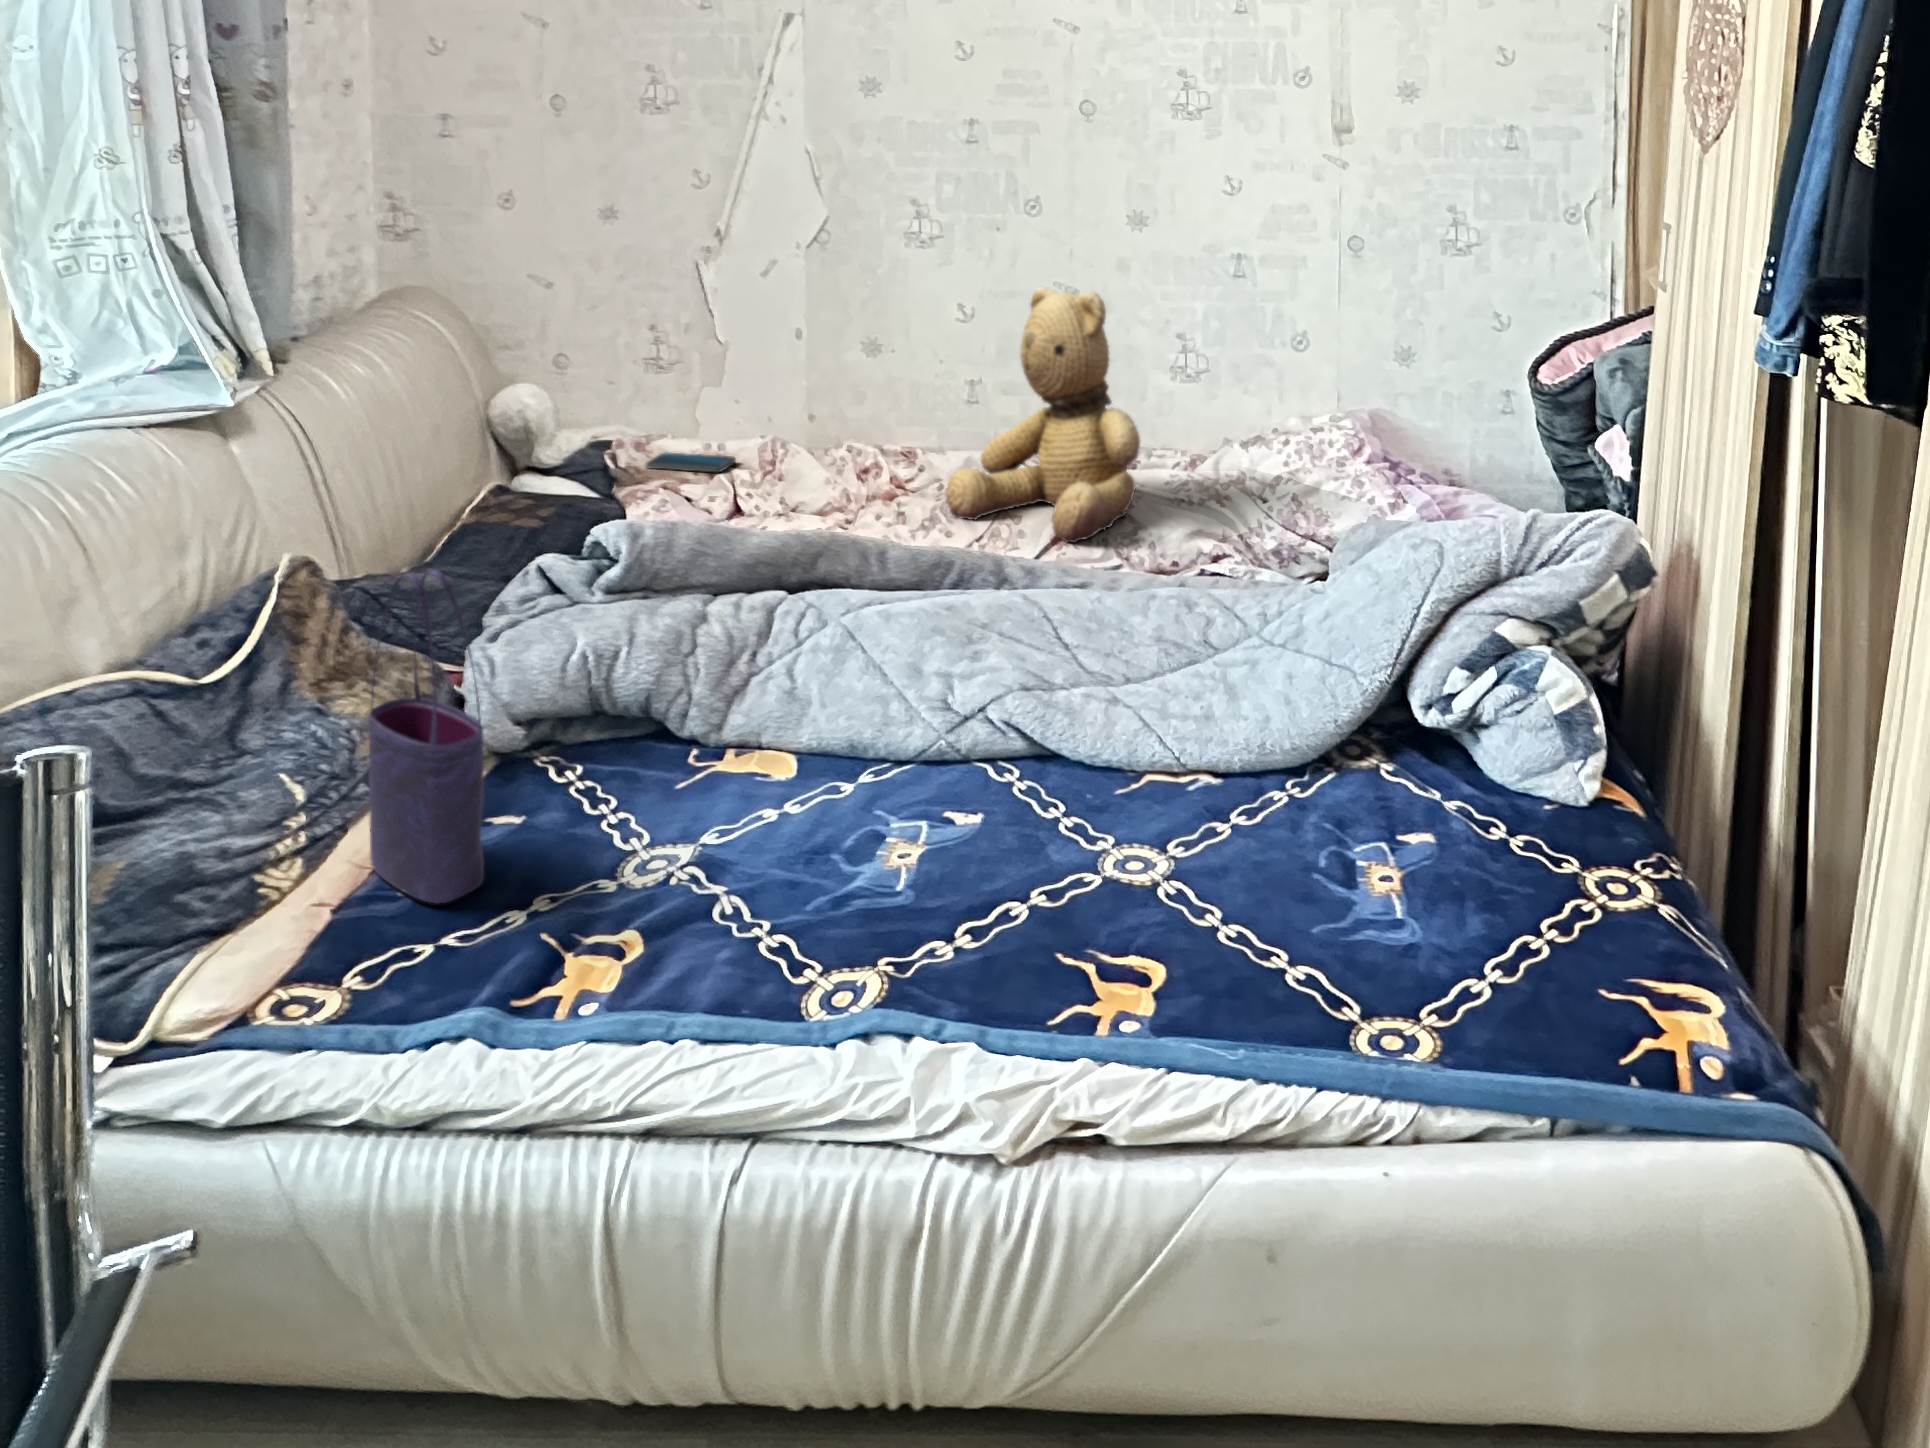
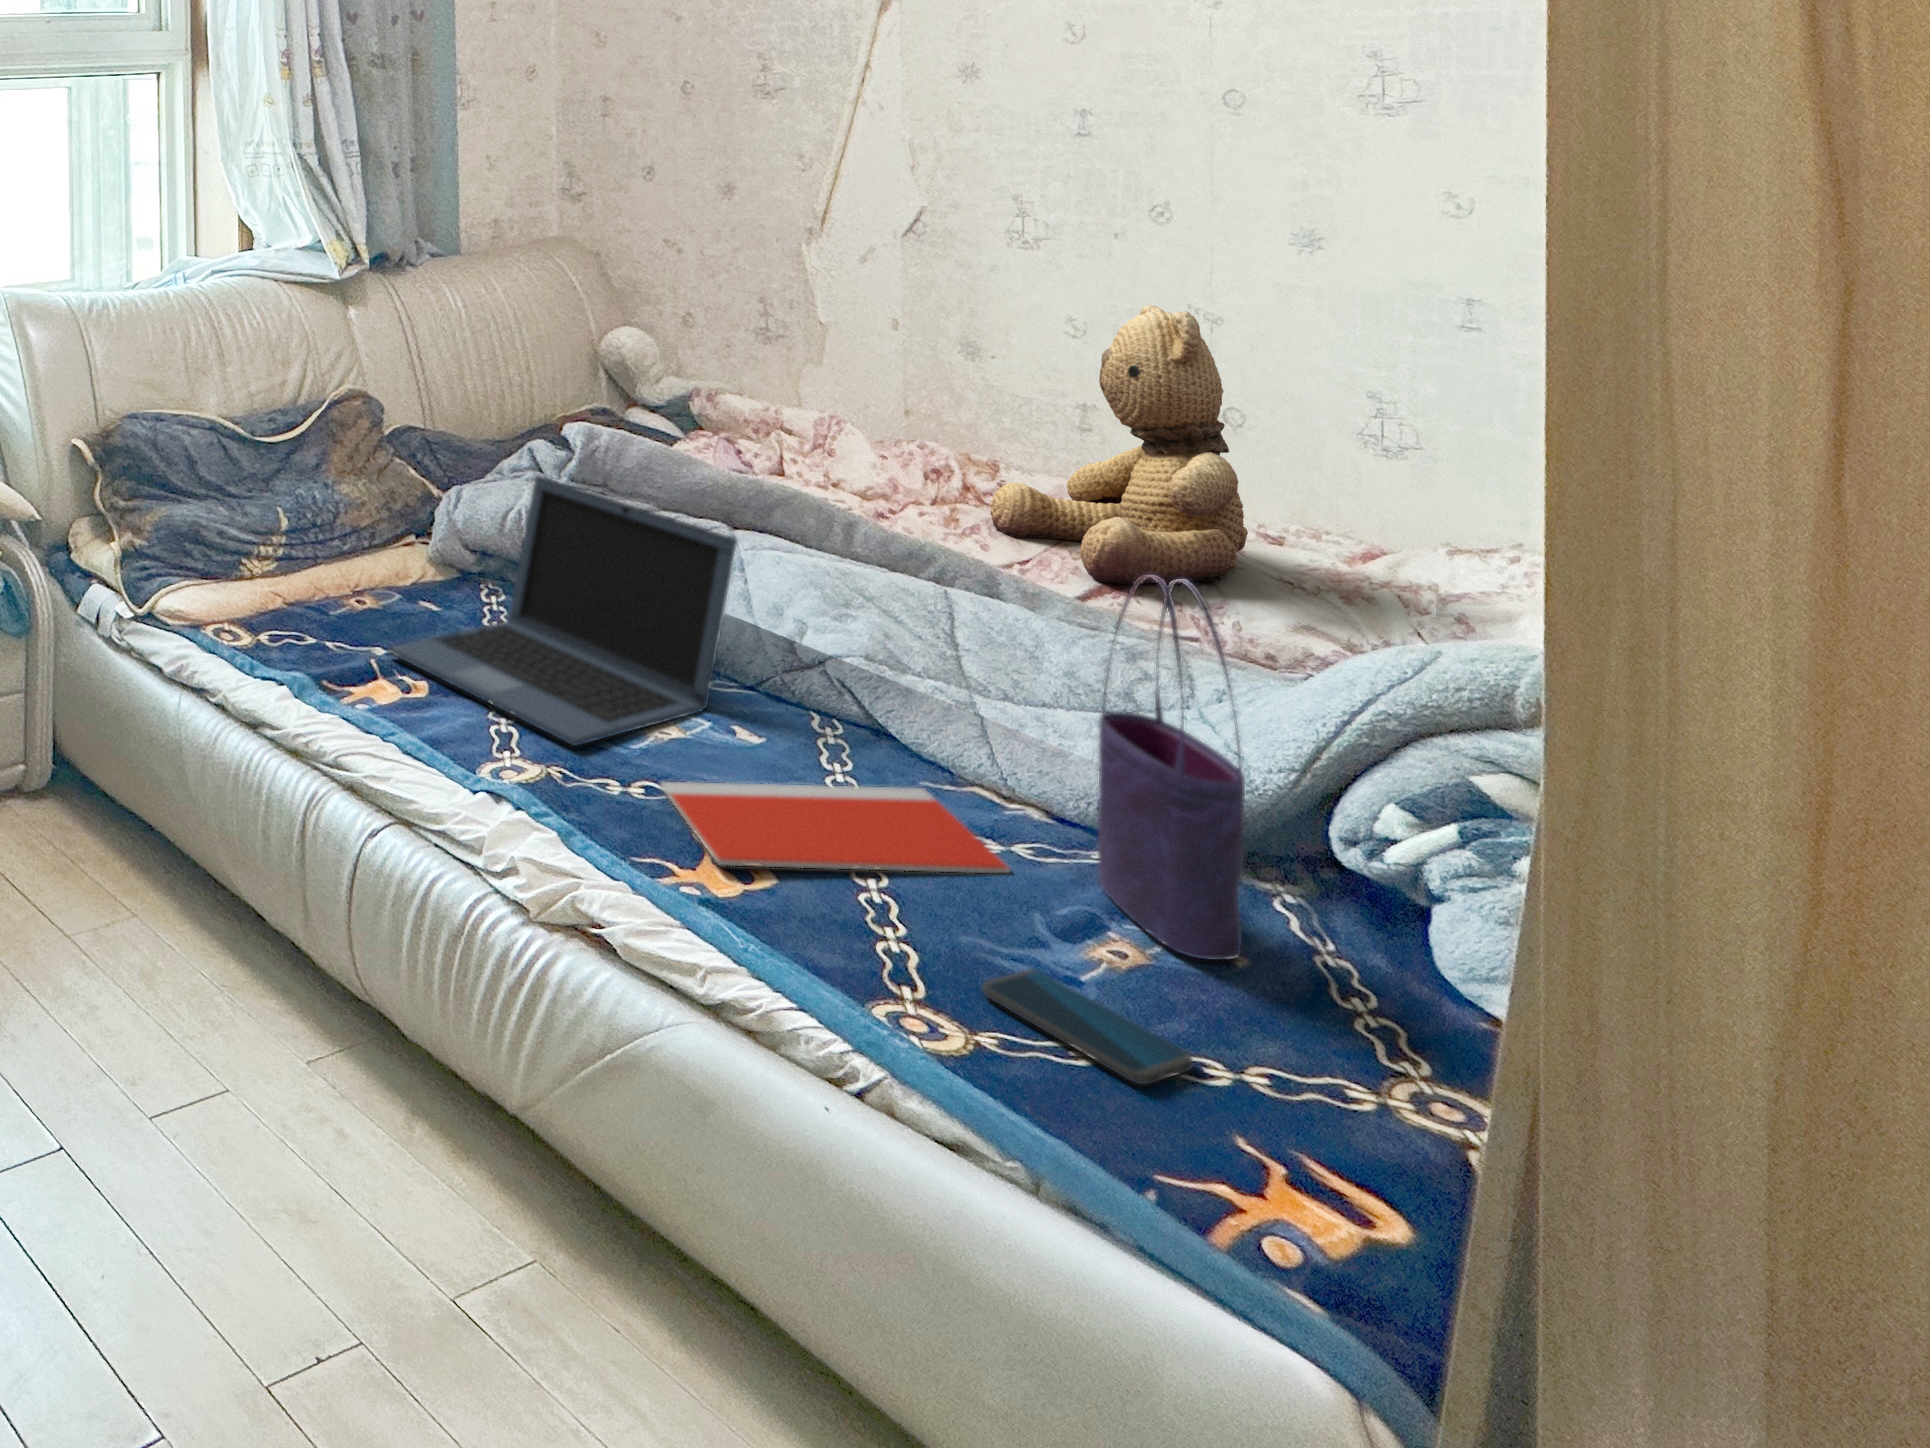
smartphone: present [646,452,736,472] -> present [982,969,1193,1084]
tote bag: present [368,570,484,903] -> present [1098,576,1245,960]
laptop: none [560,605,938,922] -> present [389,476,737,746]
notebook: none [993,802,1284,983] -> present [661,782,1010,873]

